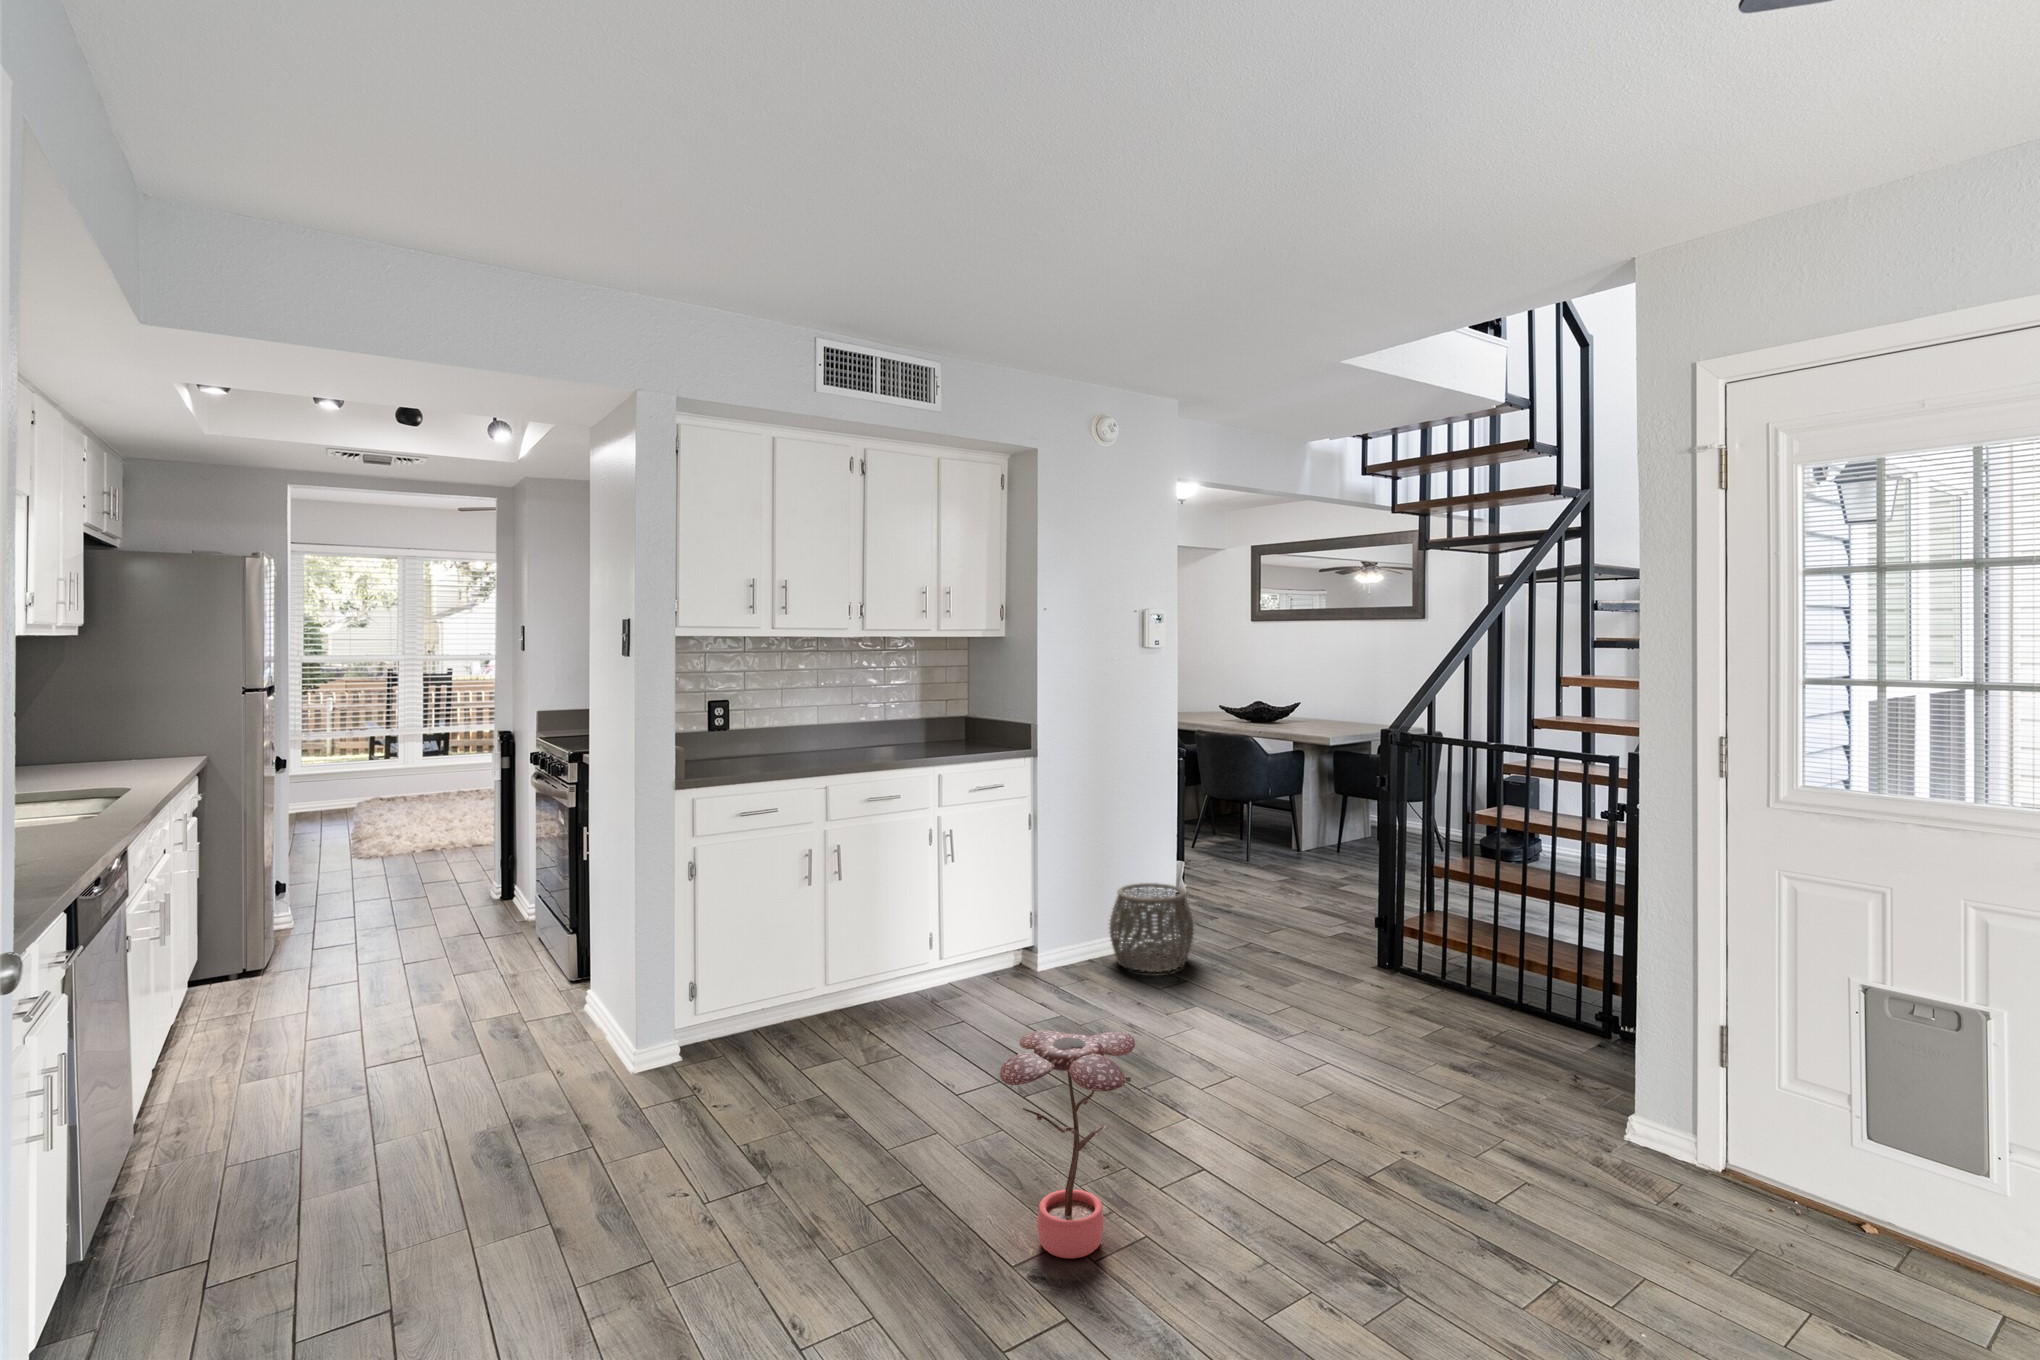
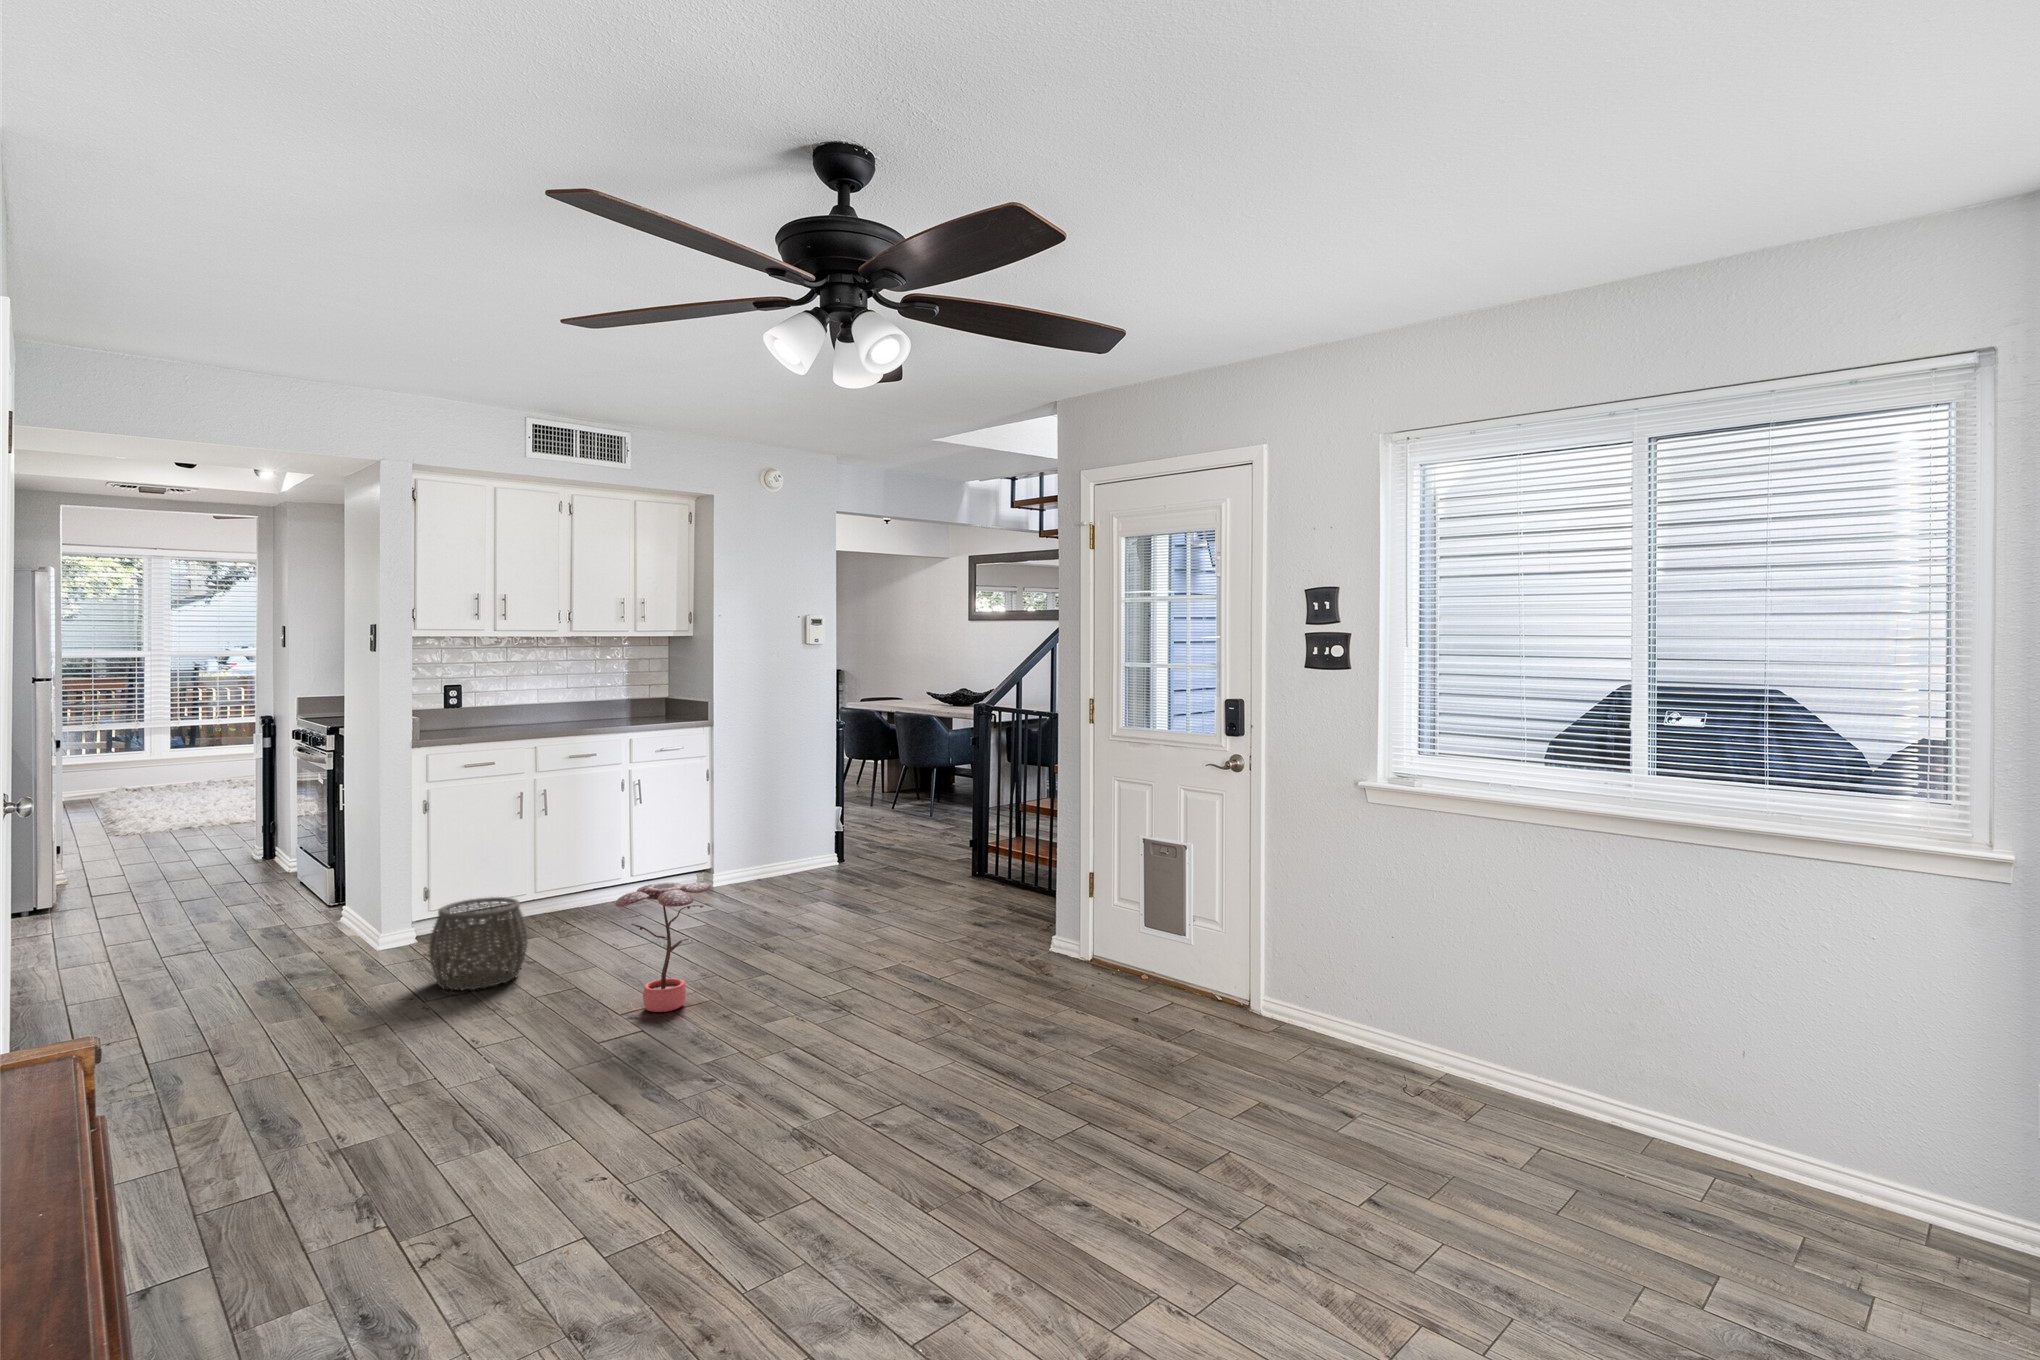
woven basket: present [1109,883,1194,972] -> present [429,897,528,990]

